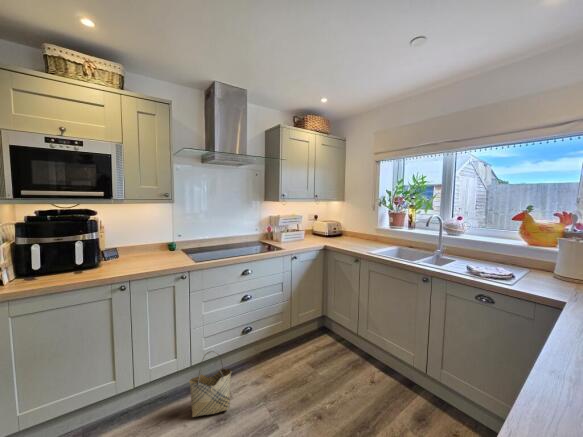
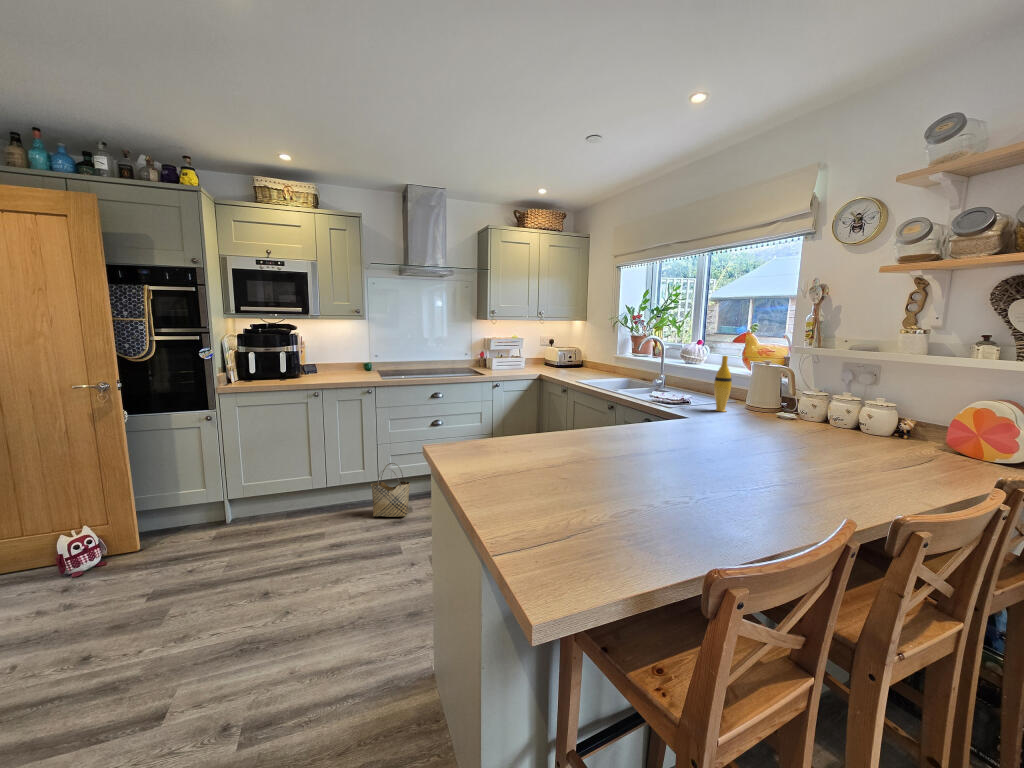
vase: none [548,238,570,291] -> present [714,356,732,412]

